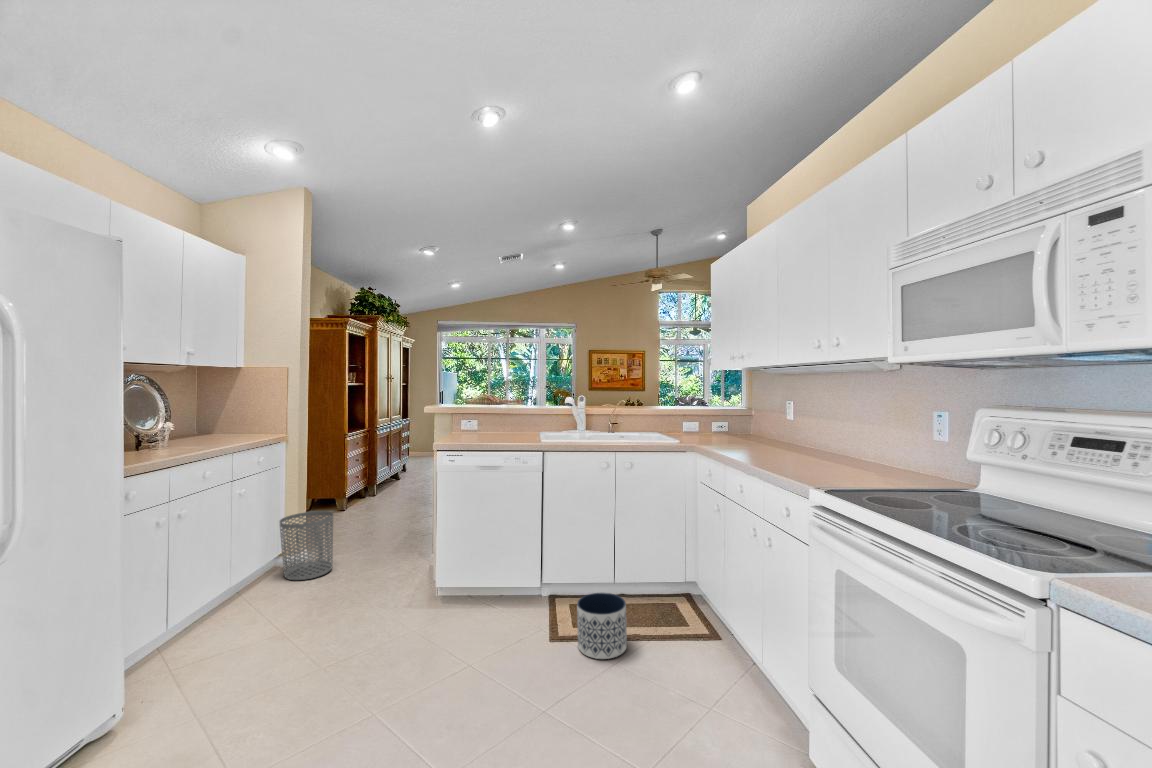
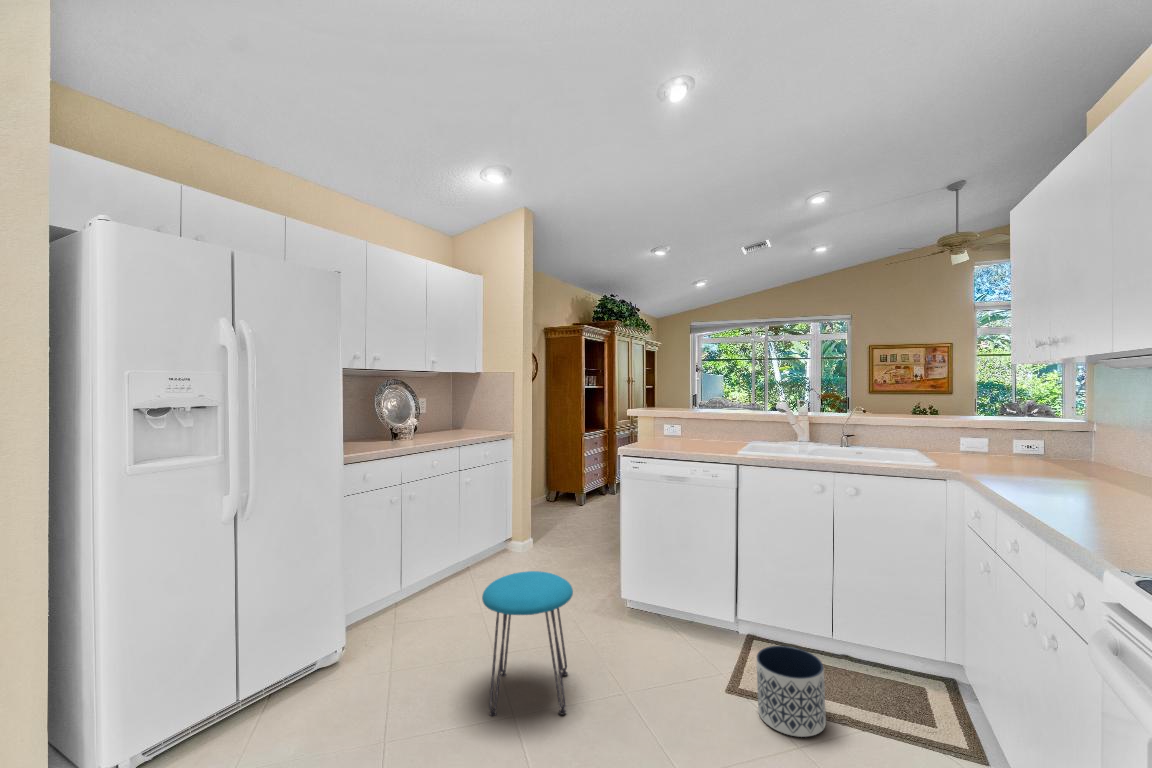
waste bin: present [280,511,333,580] -> none [505,504,548,566]
stool: none [324,572,422,728] -> present [482,571,573,716]

